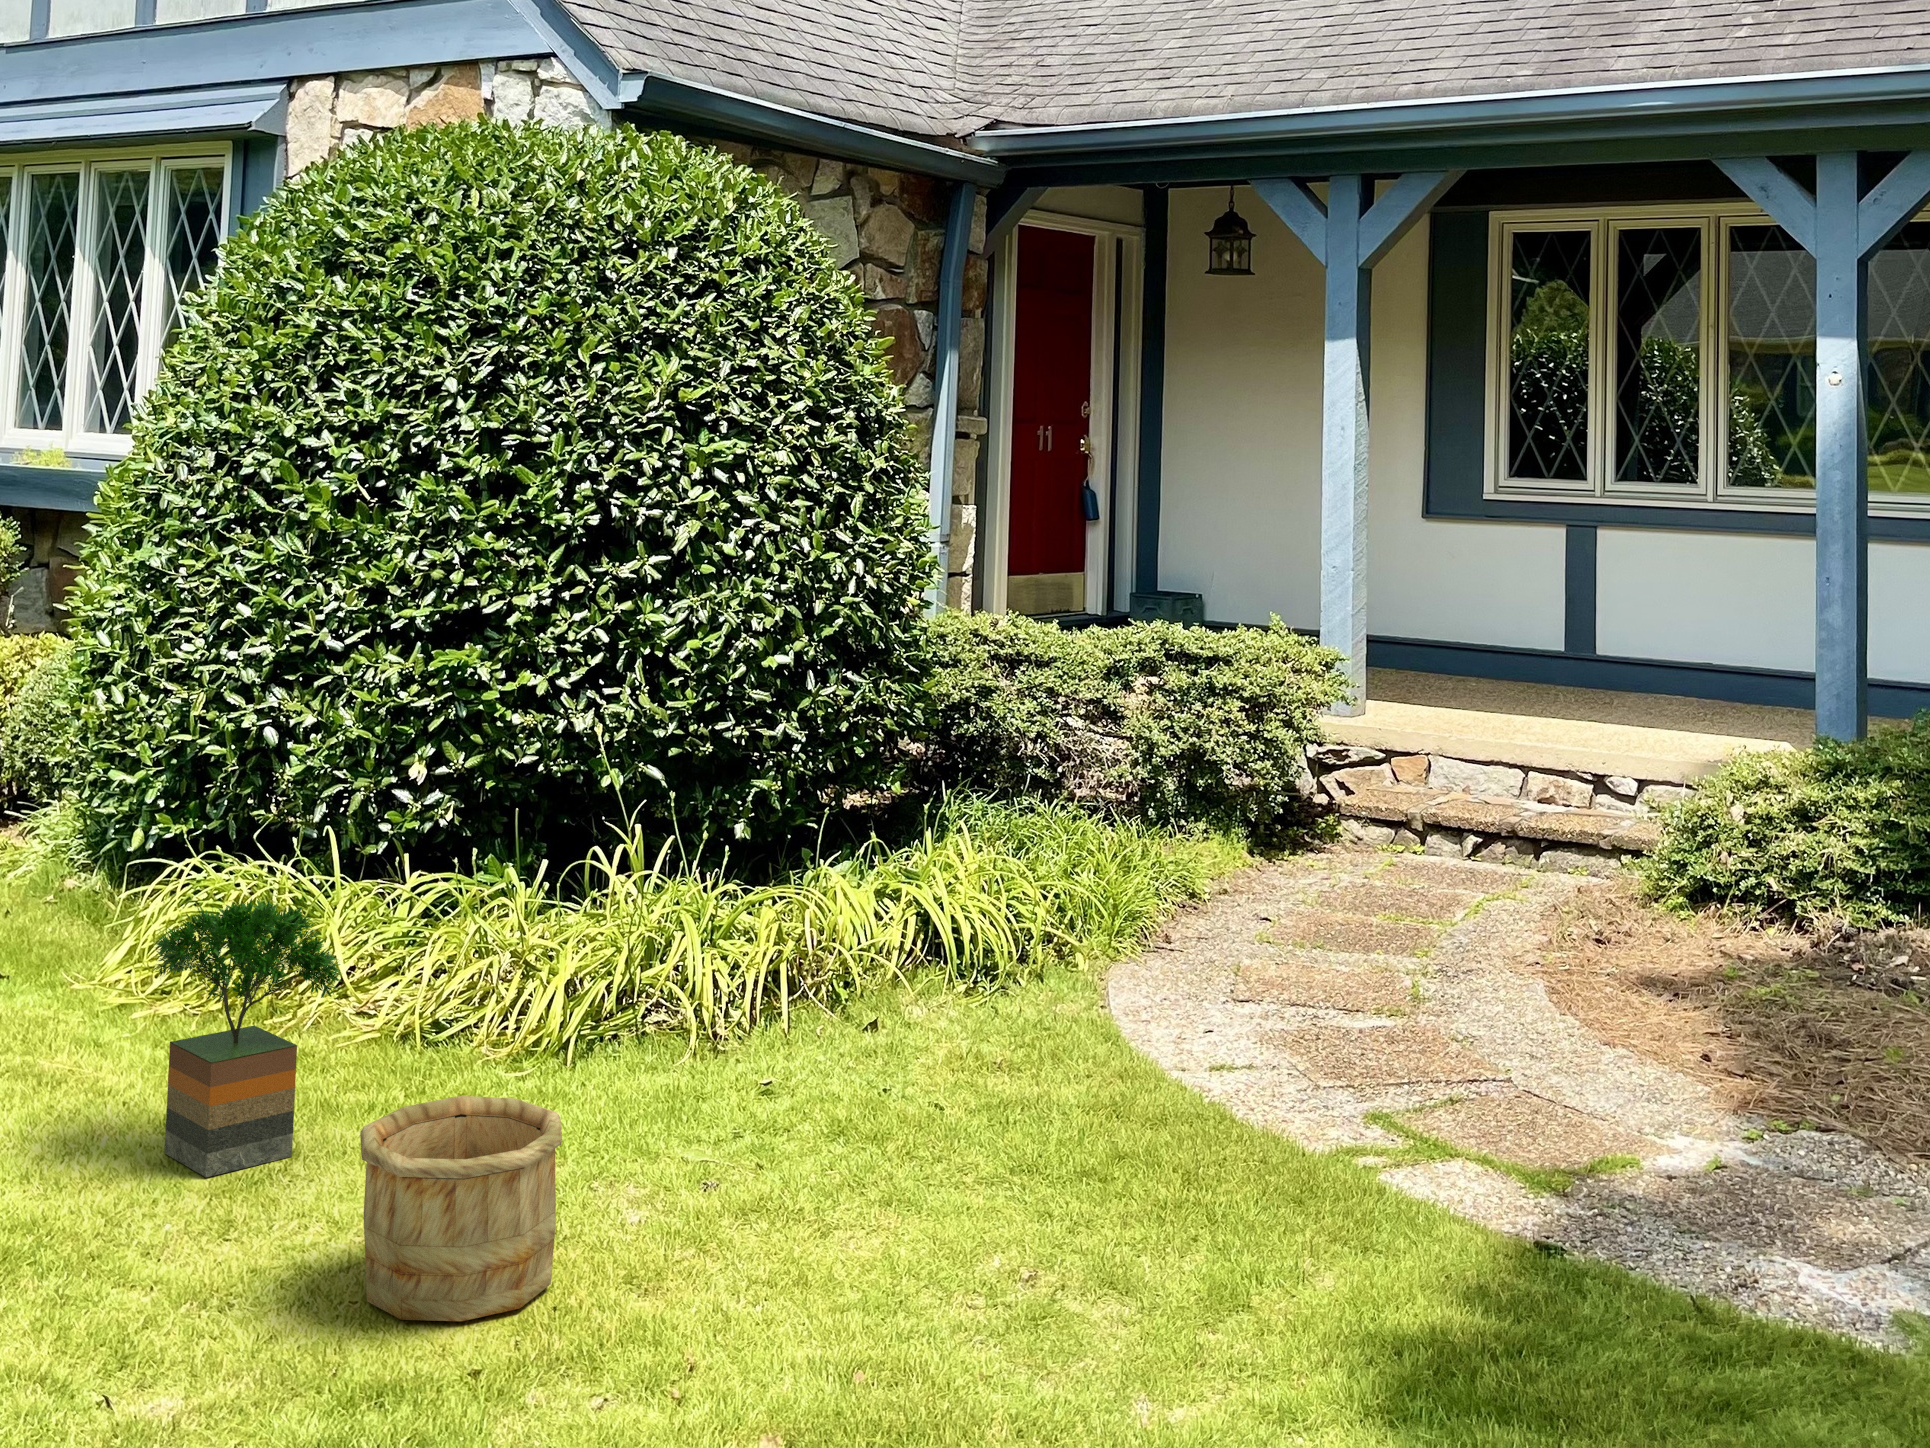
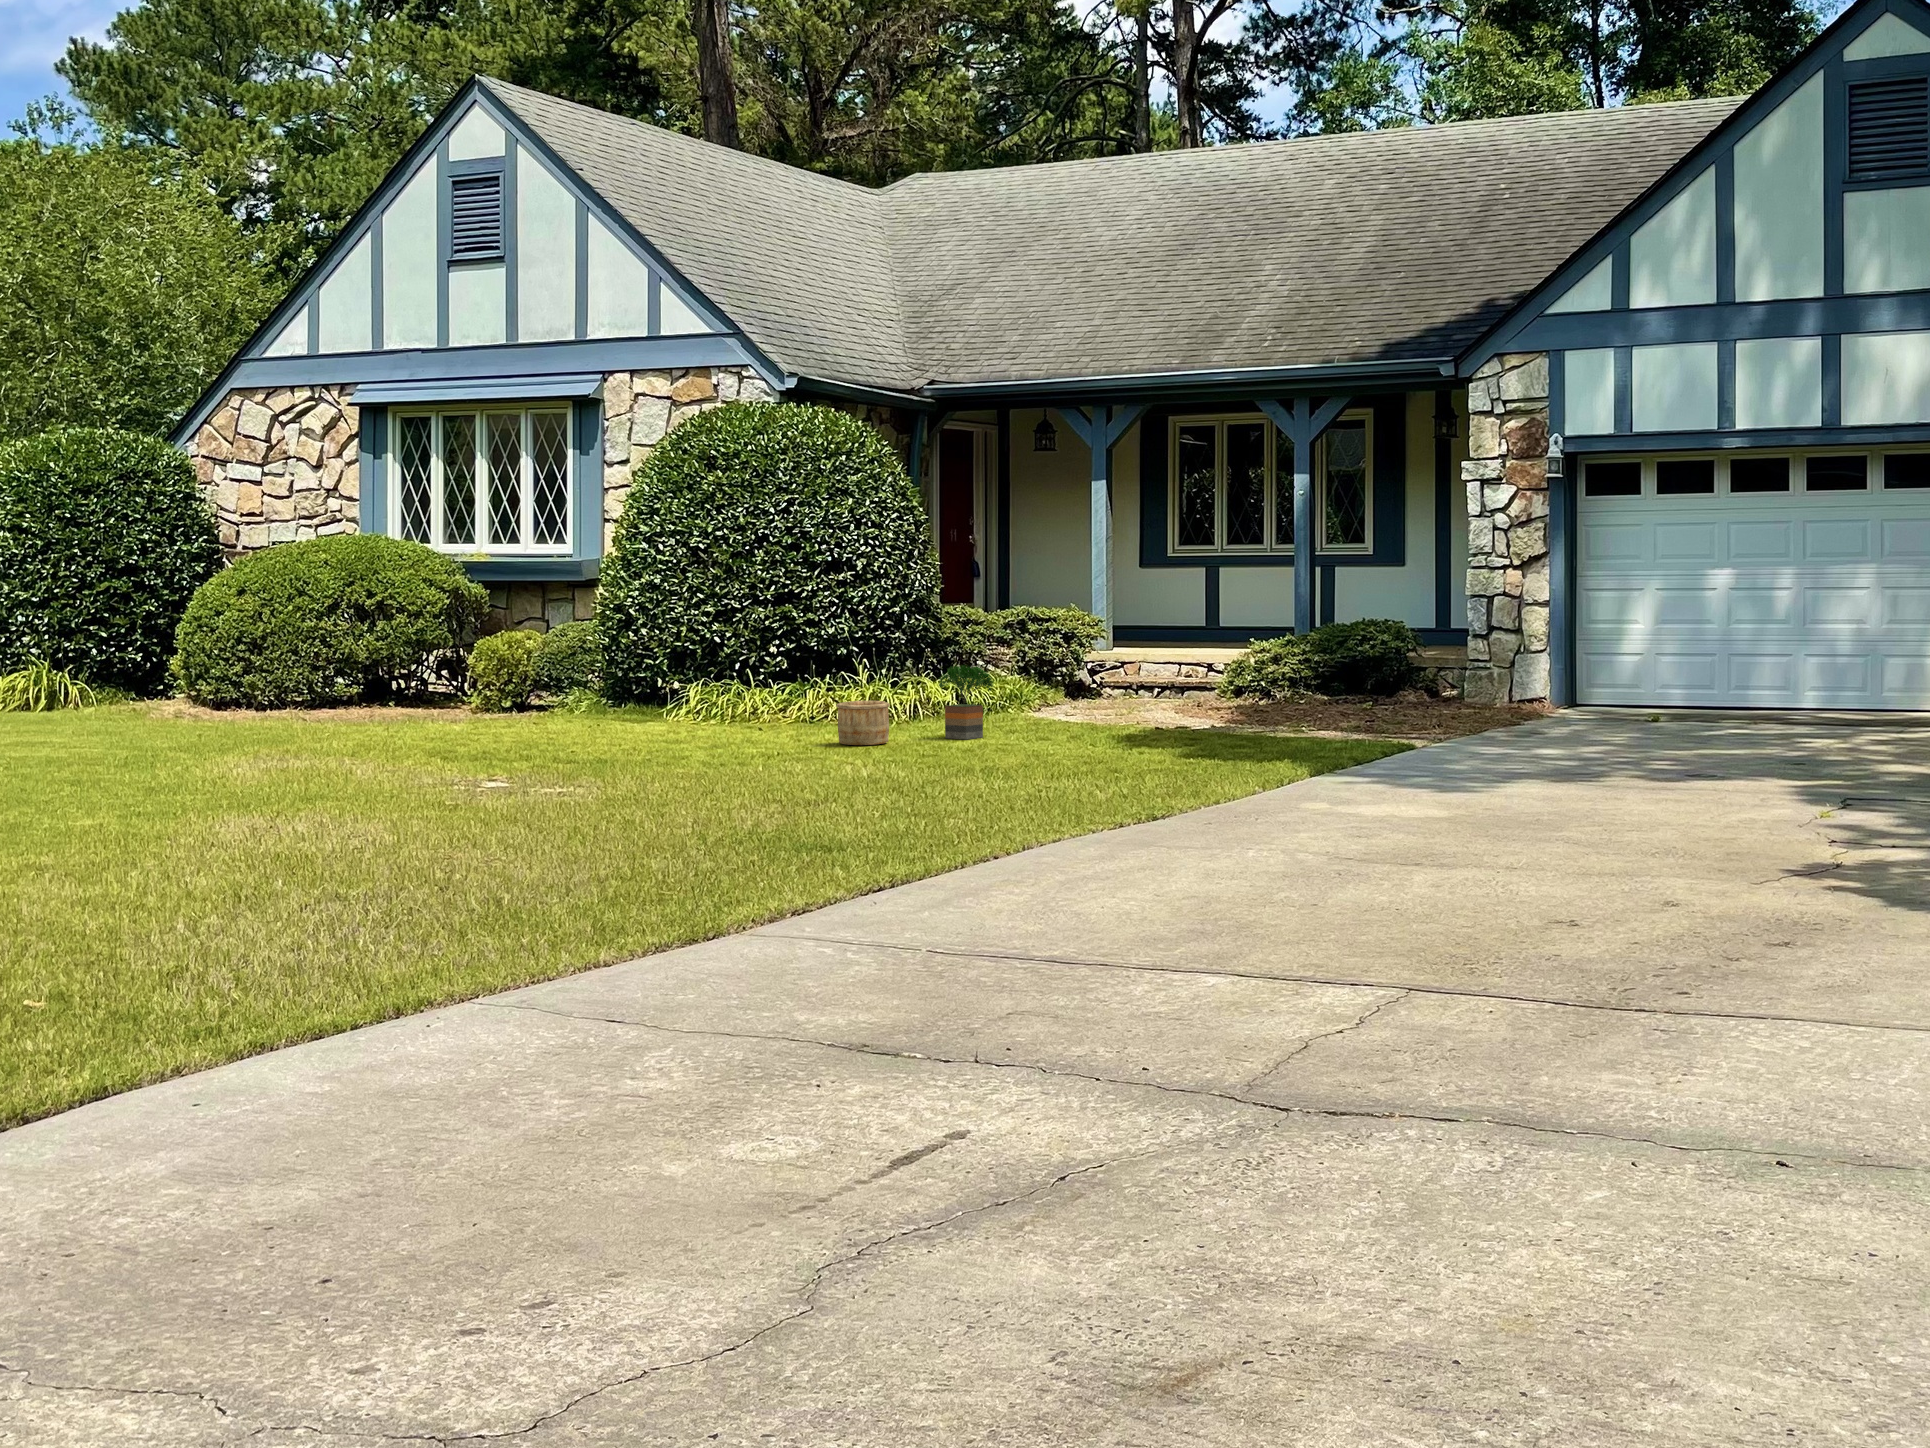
potted tree: present [153,899,341,1177] -> present [939,665,994,739]

